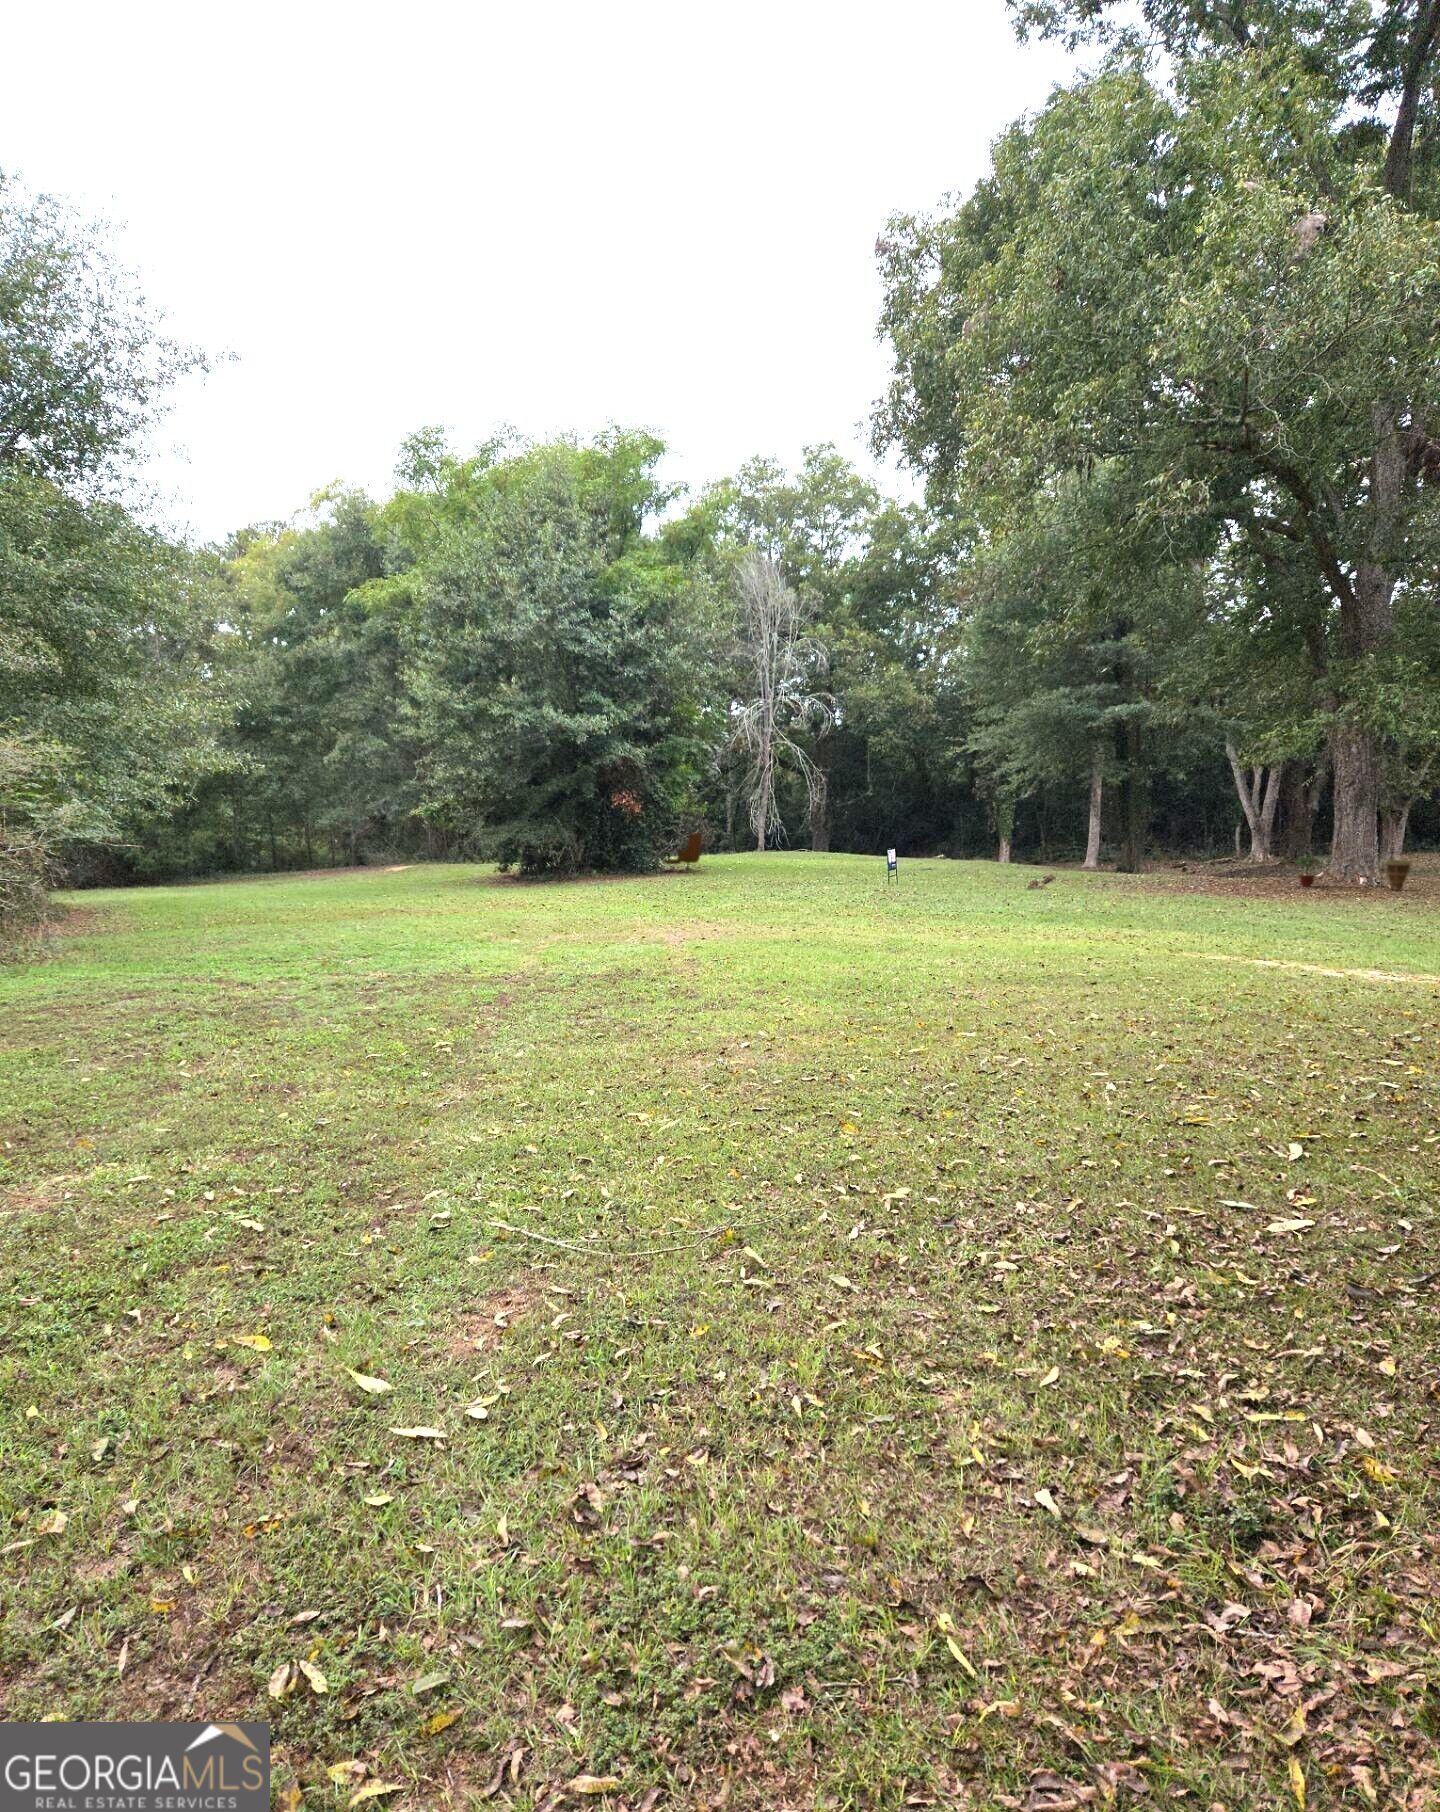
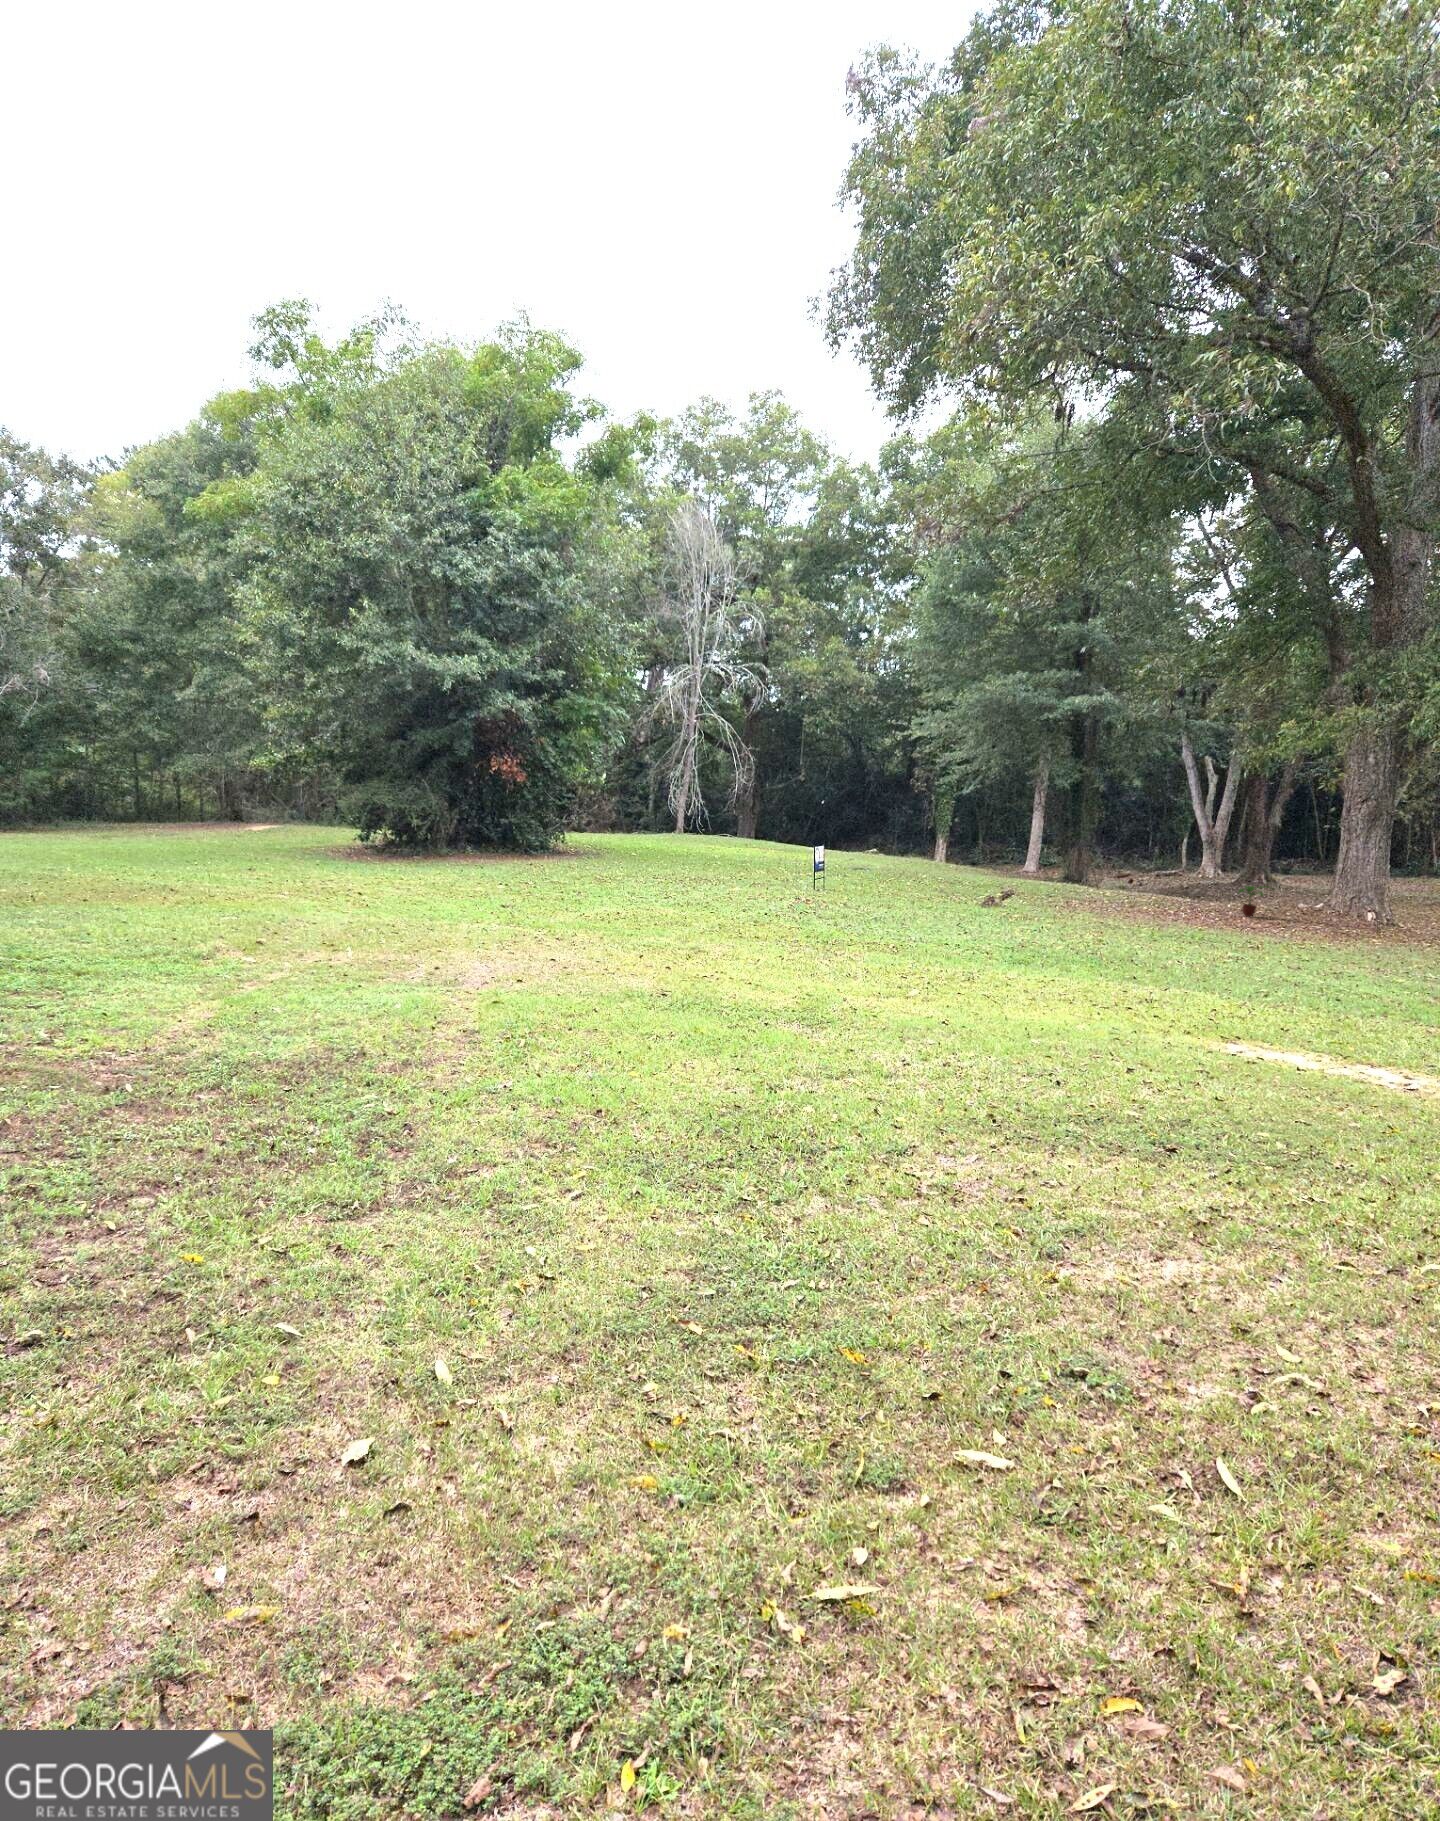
lounge chair: present [664,833,702,872] -> none [573,814,618,858]
basket: present [1385,860,1411,891] -> none [1314,892,1352,927]

